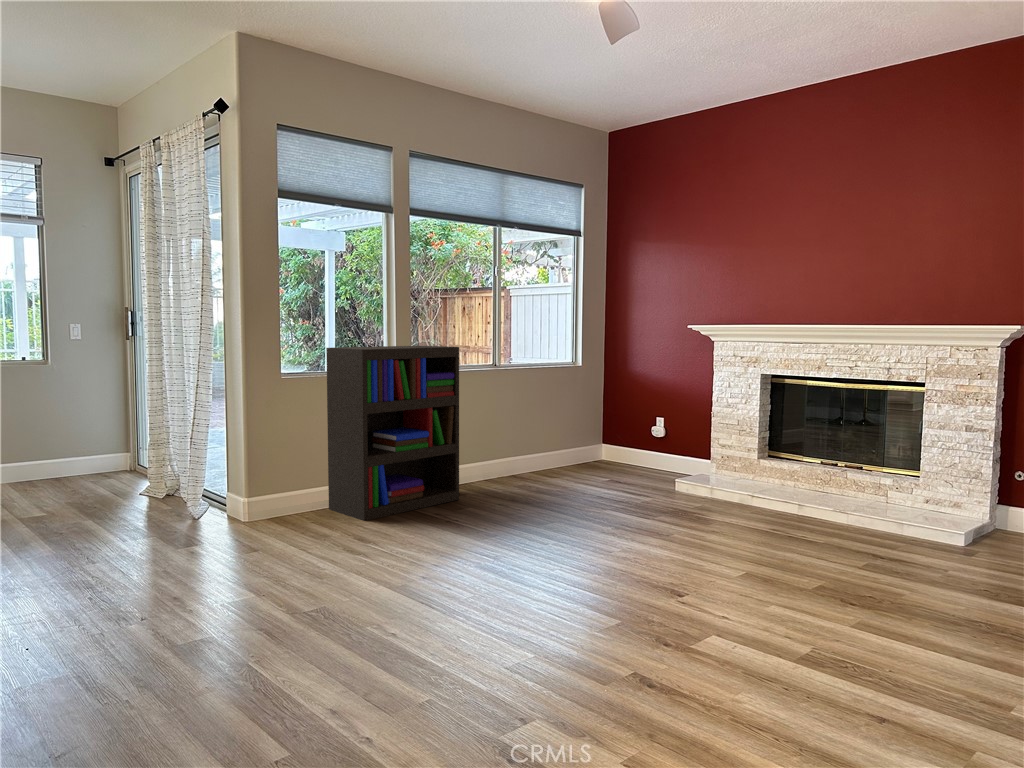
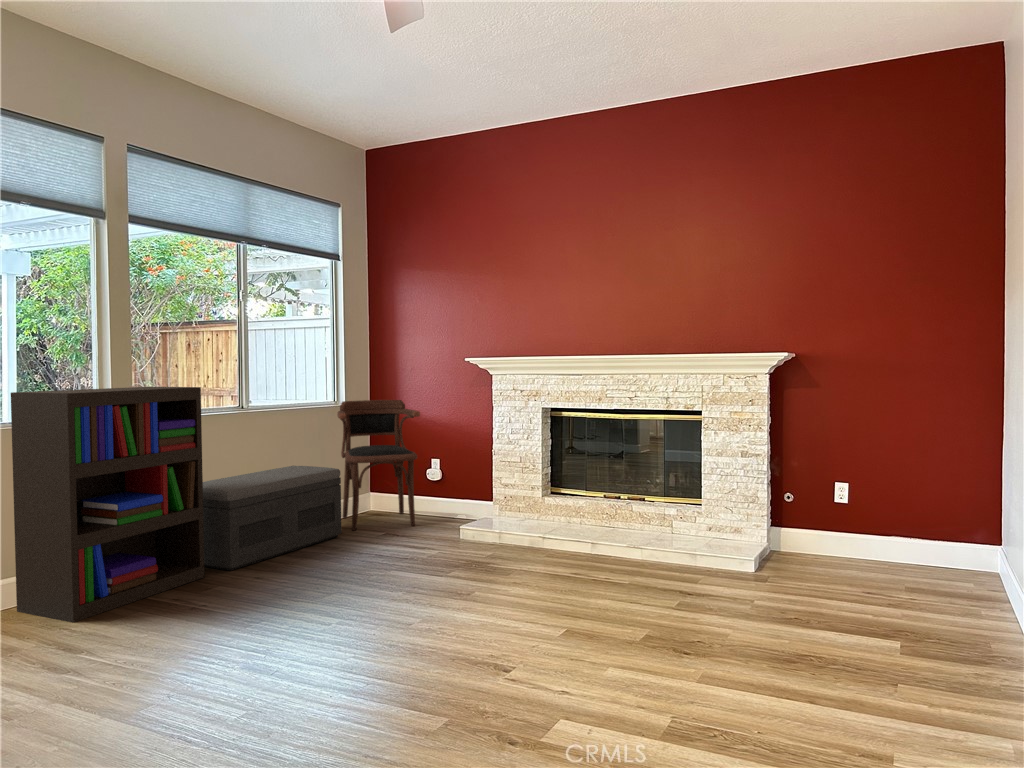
armchair: none [575,362,648,476] -> present [337,400,420,531]
storage bench: none [443,416,574,497] -> present [203,466,342,571]

